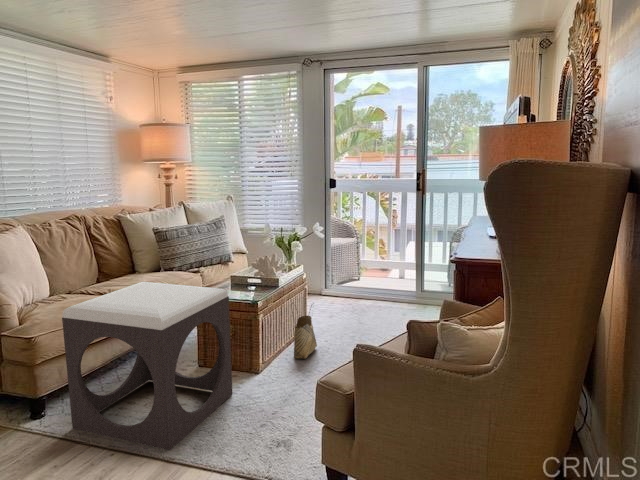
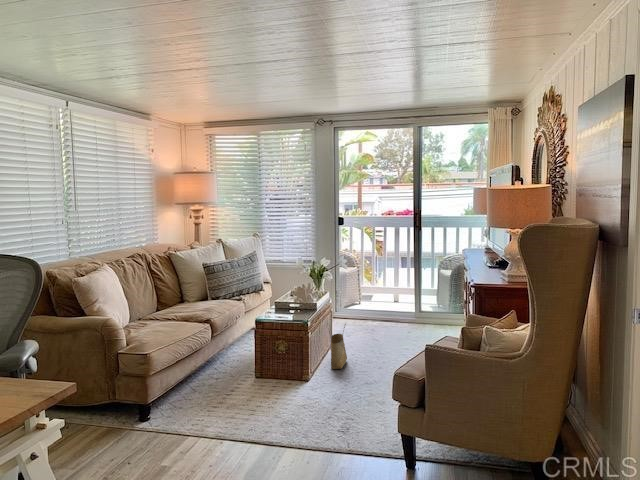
footstool: present [62,282,232,450] -> none [172,308,293,438]

